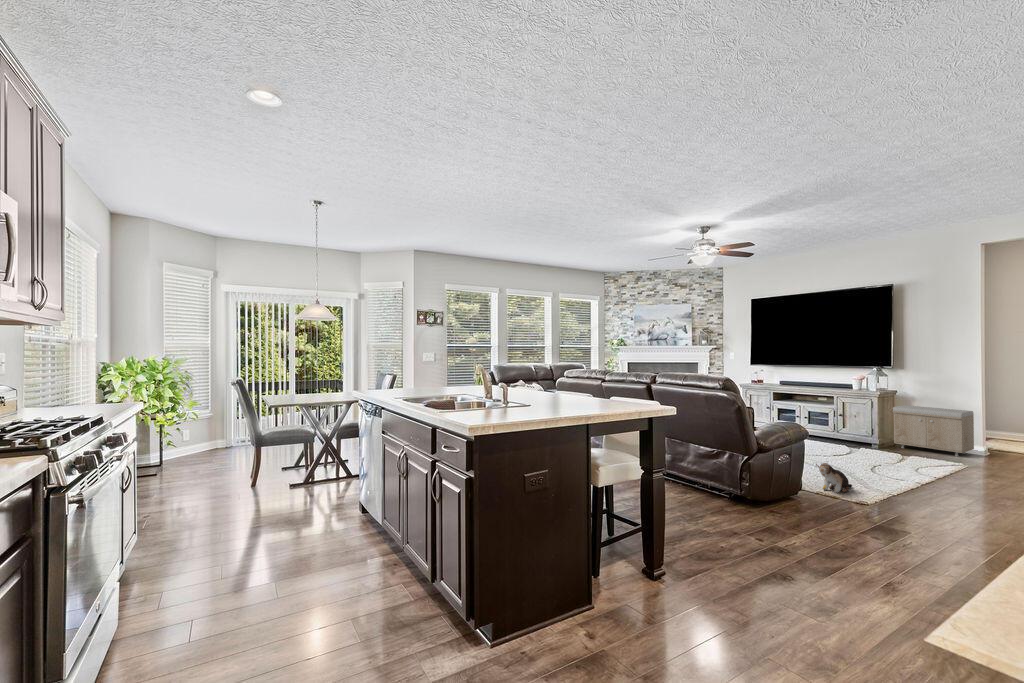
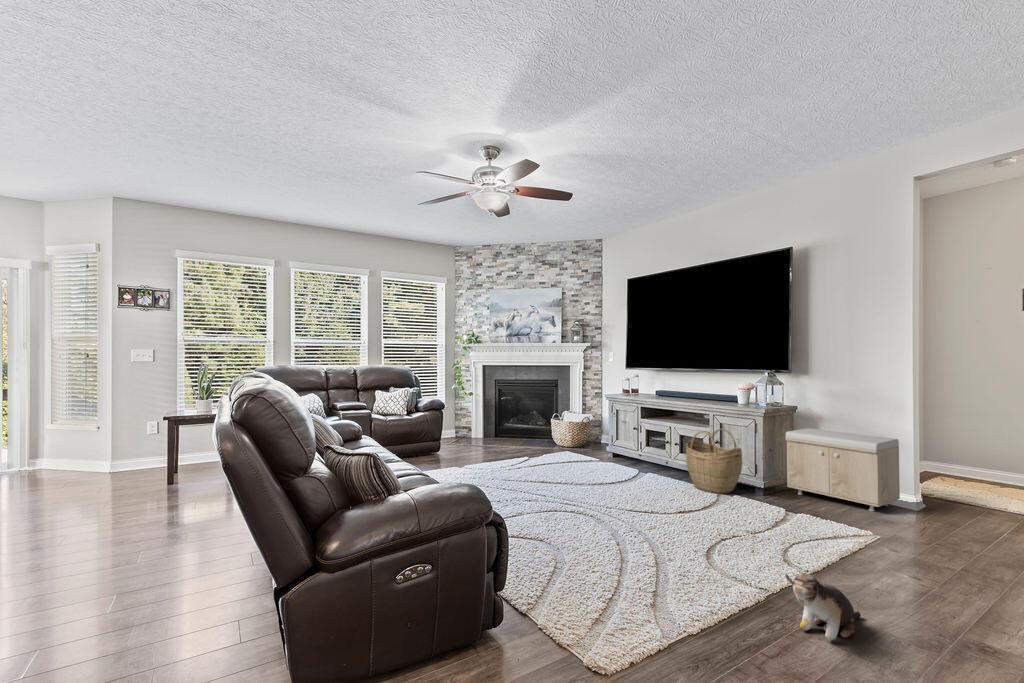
woven basket: none [821,406,863,447] -> present [686,429,742,494]
plush toy: present [816,463,852,492] -> present [785,574,861,640]

